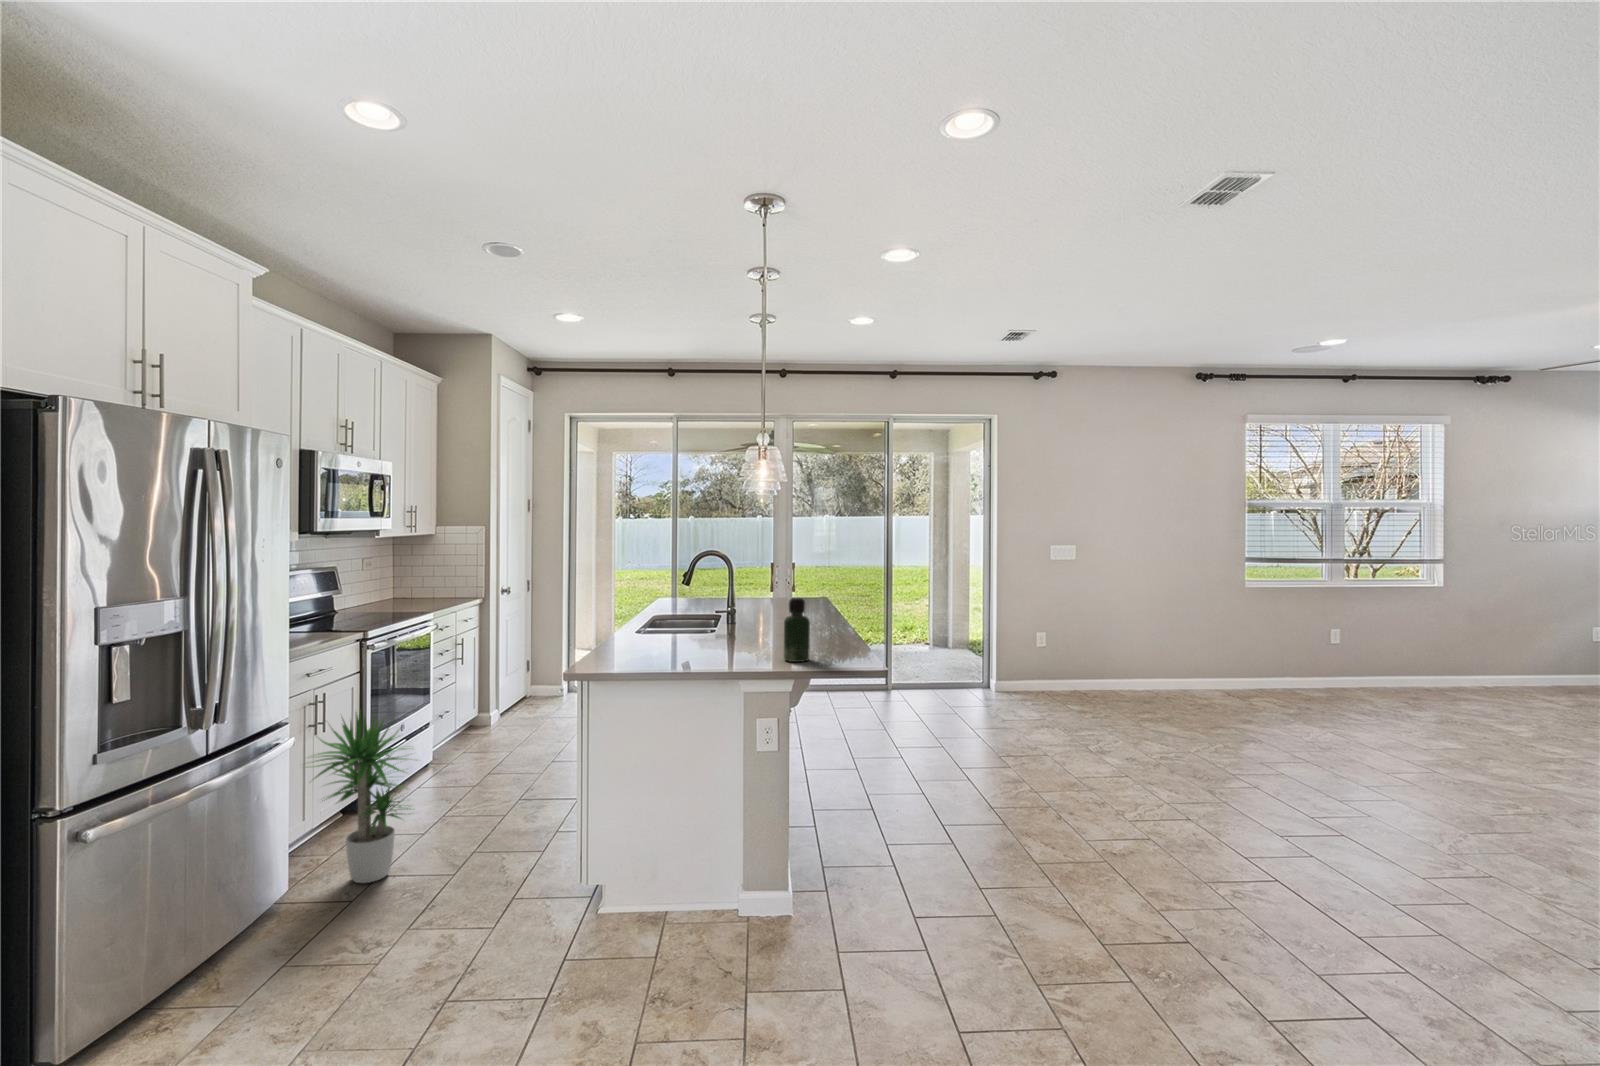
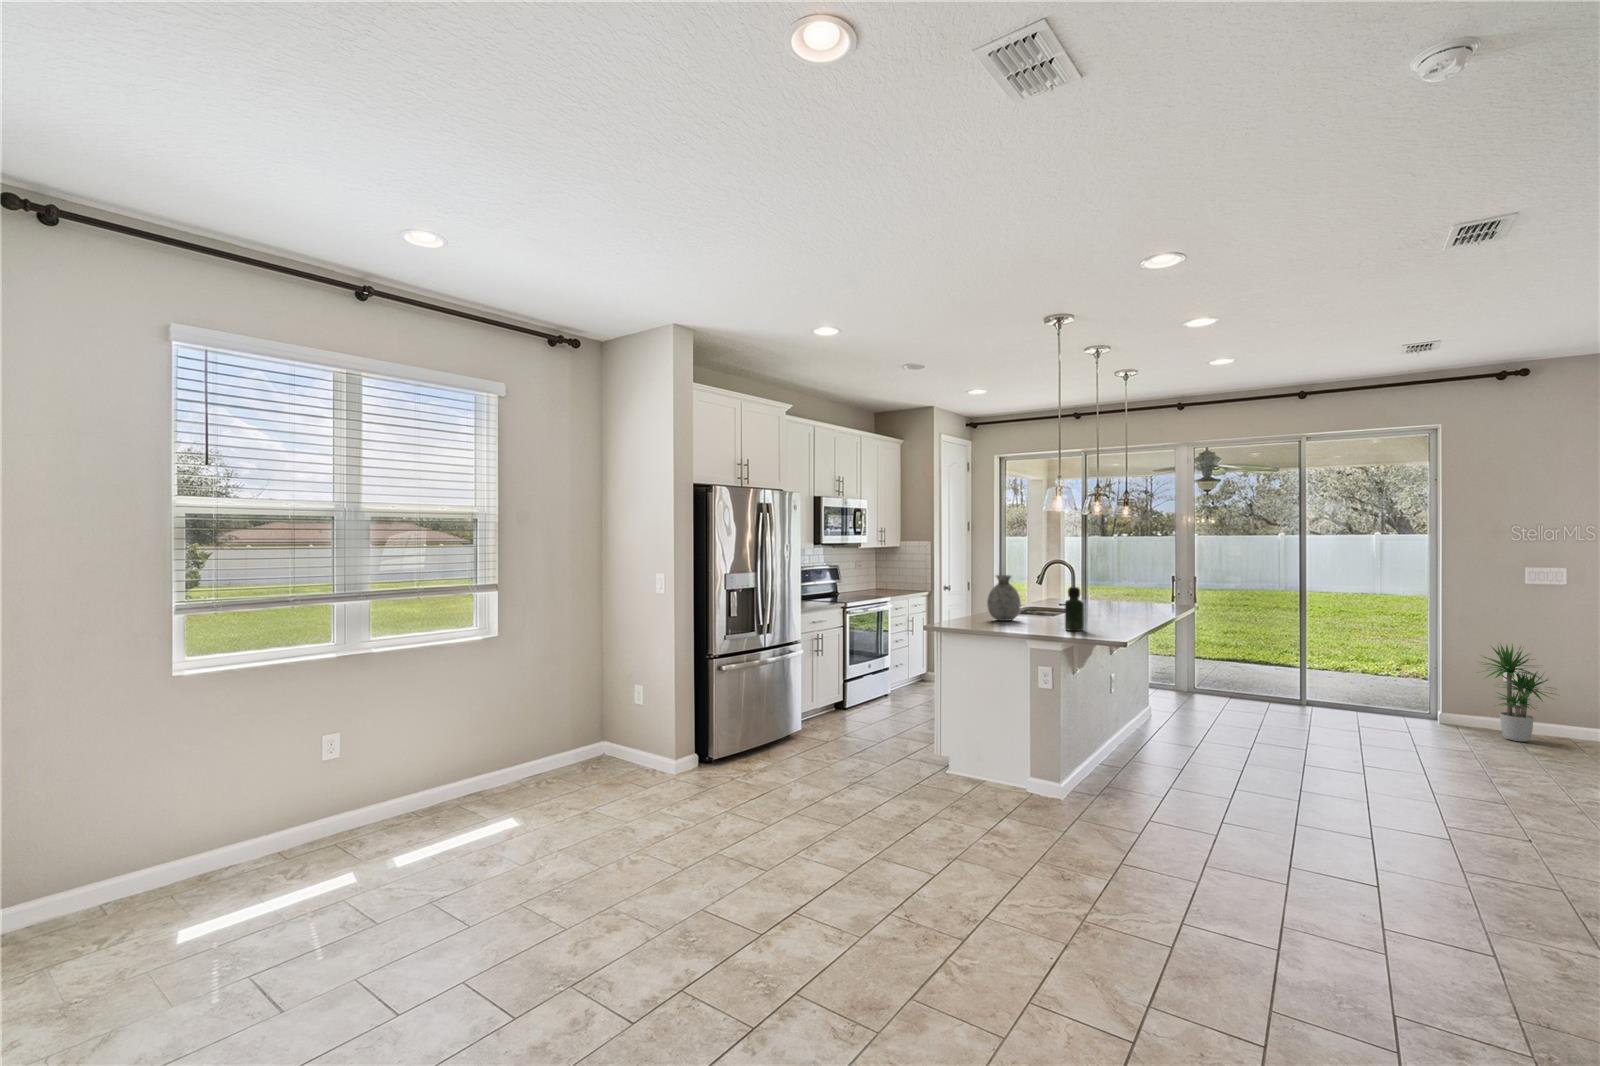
vase: none [643,580,691,649] -> present [987,575,1021,621]
potted plant: present [312,712,409,883] -> present [1482,644,1552,741]

